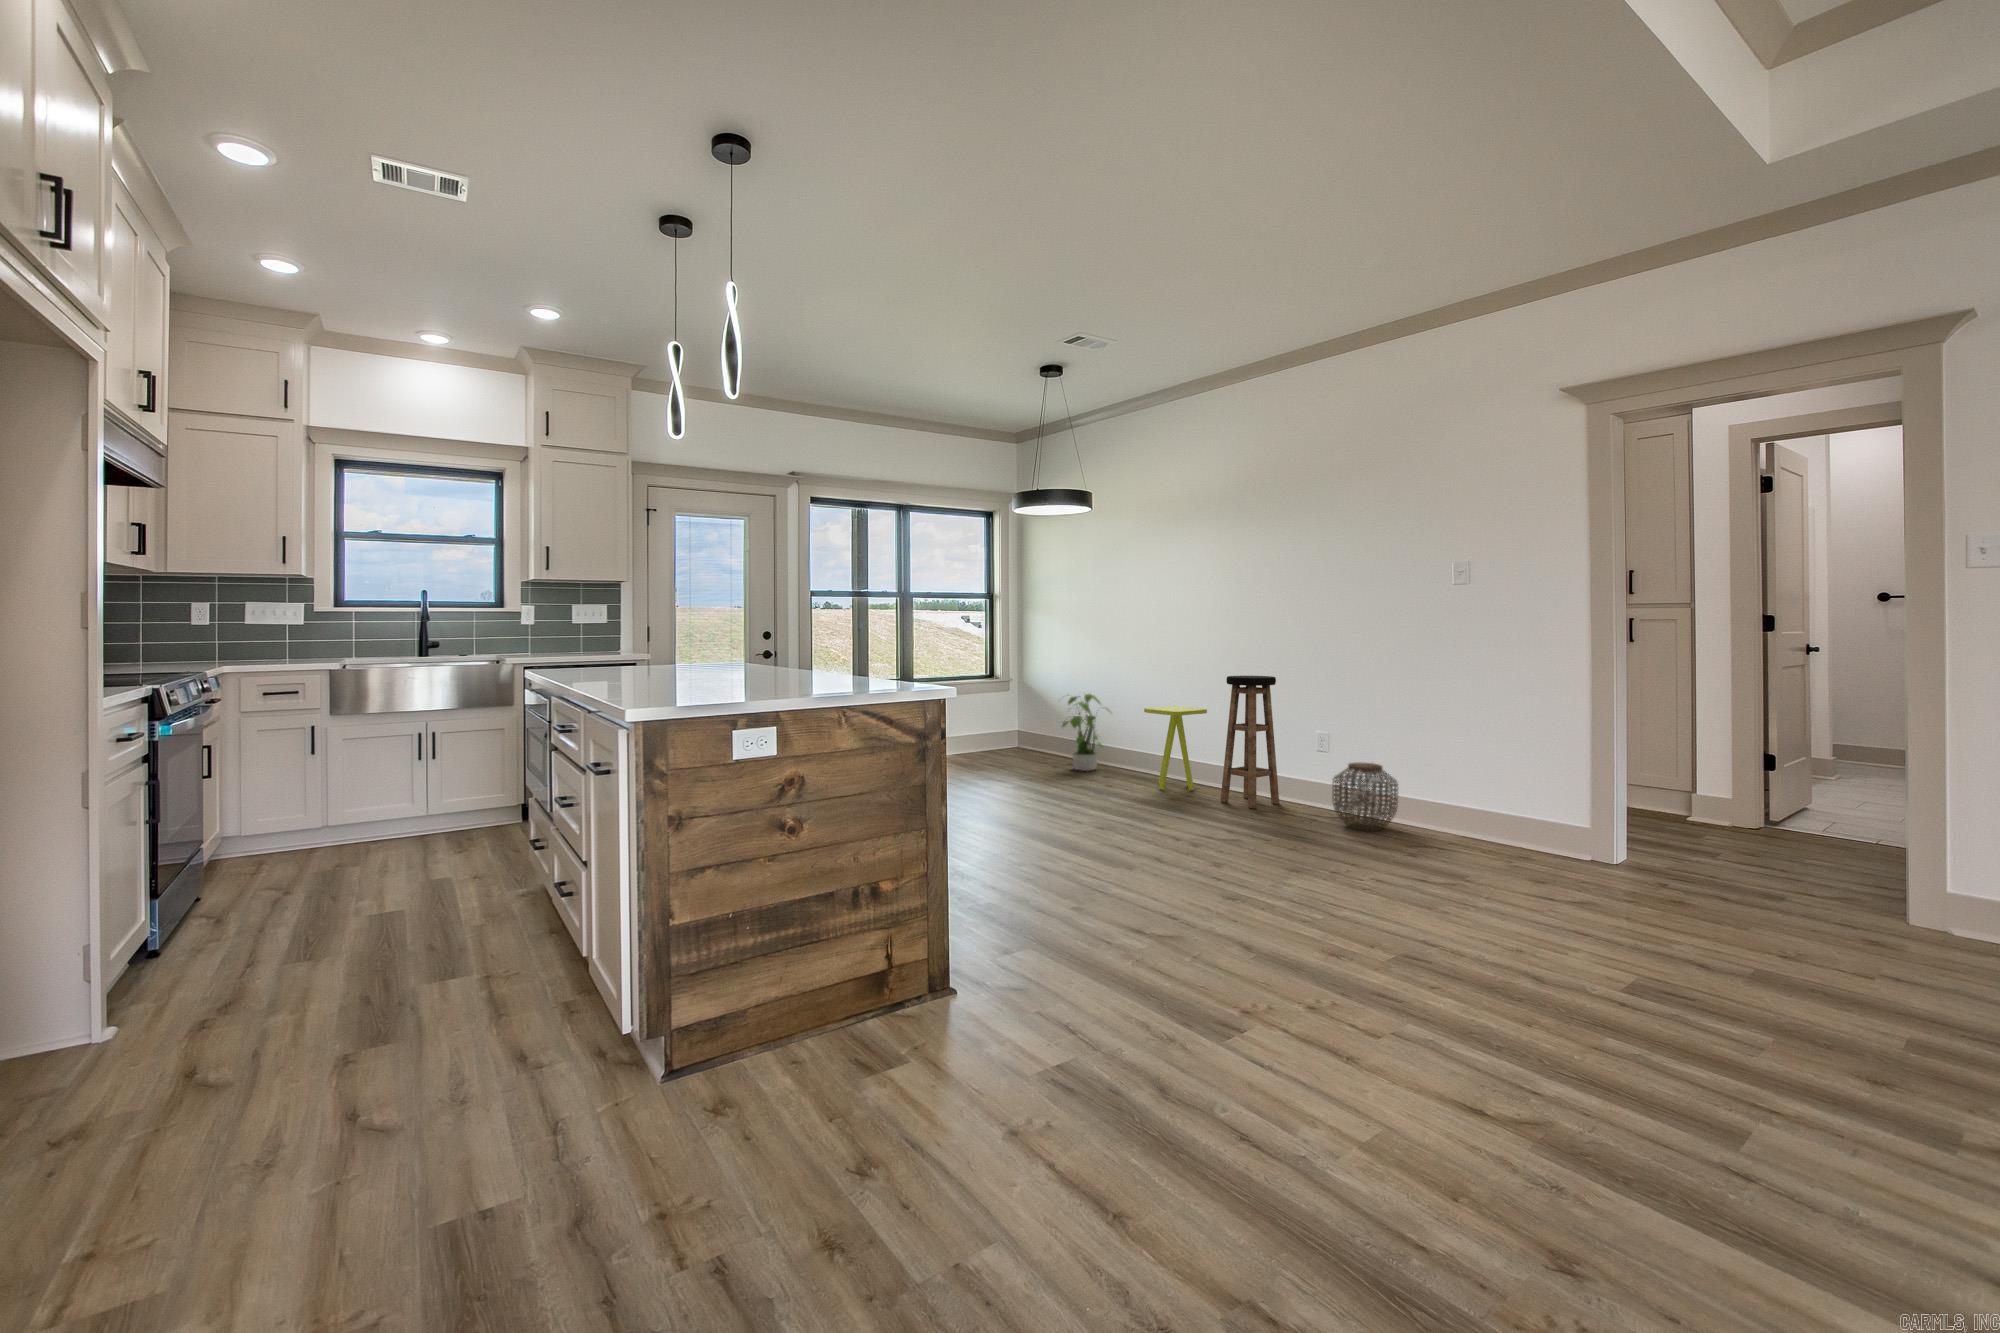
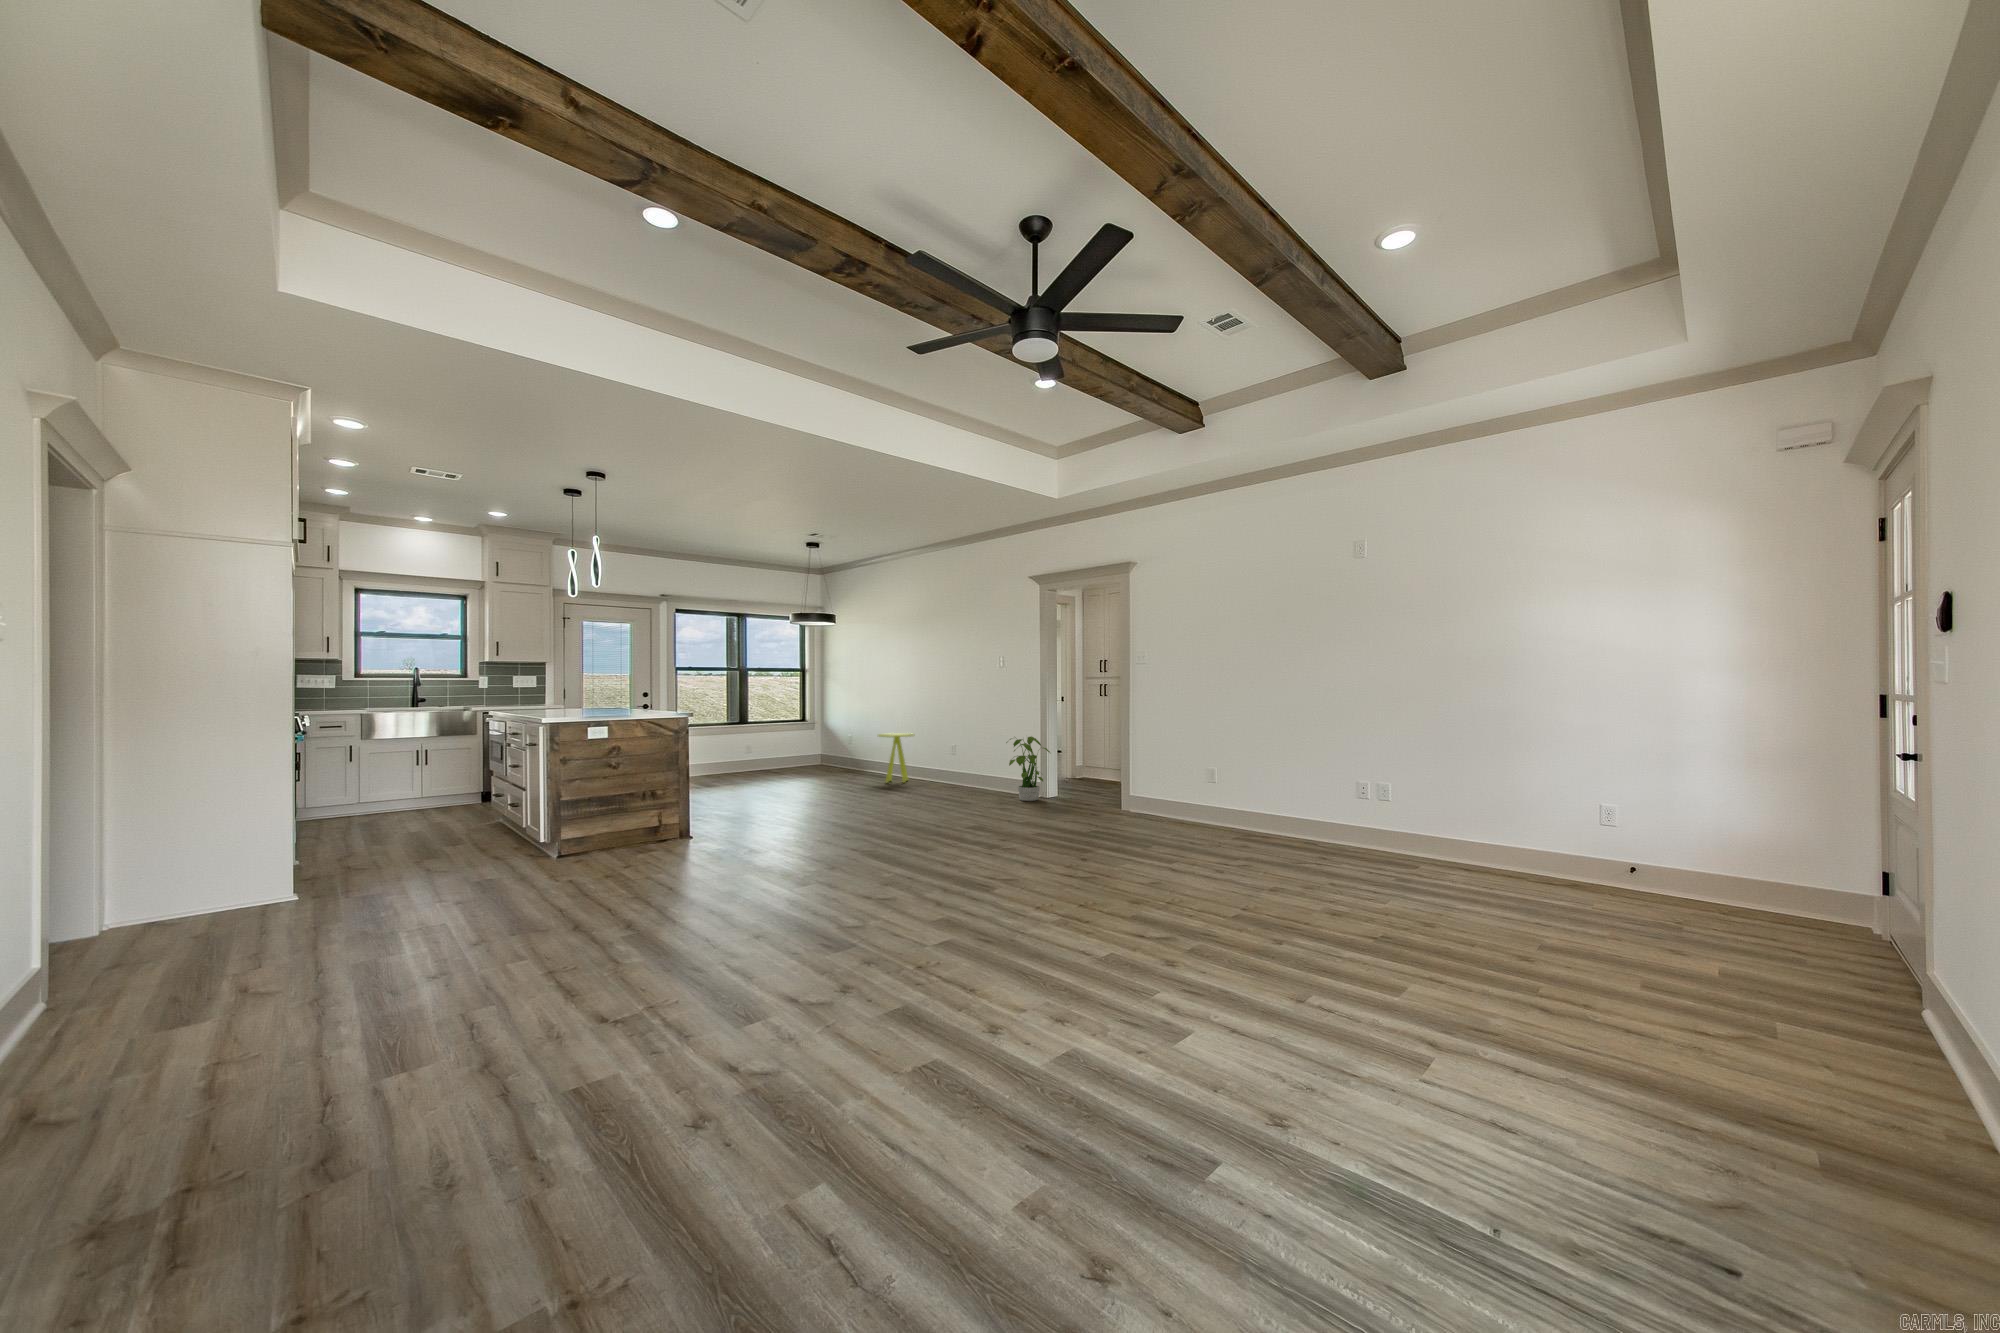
bar stool: present [1221,676,1279,808] -> none [914,712,947,788]
potted plant: present [1062,694,1109,771] -> present [1006,736,1050,801]
woven basket: present [1333,763,1398,831] -> none [960,757,993,794]

